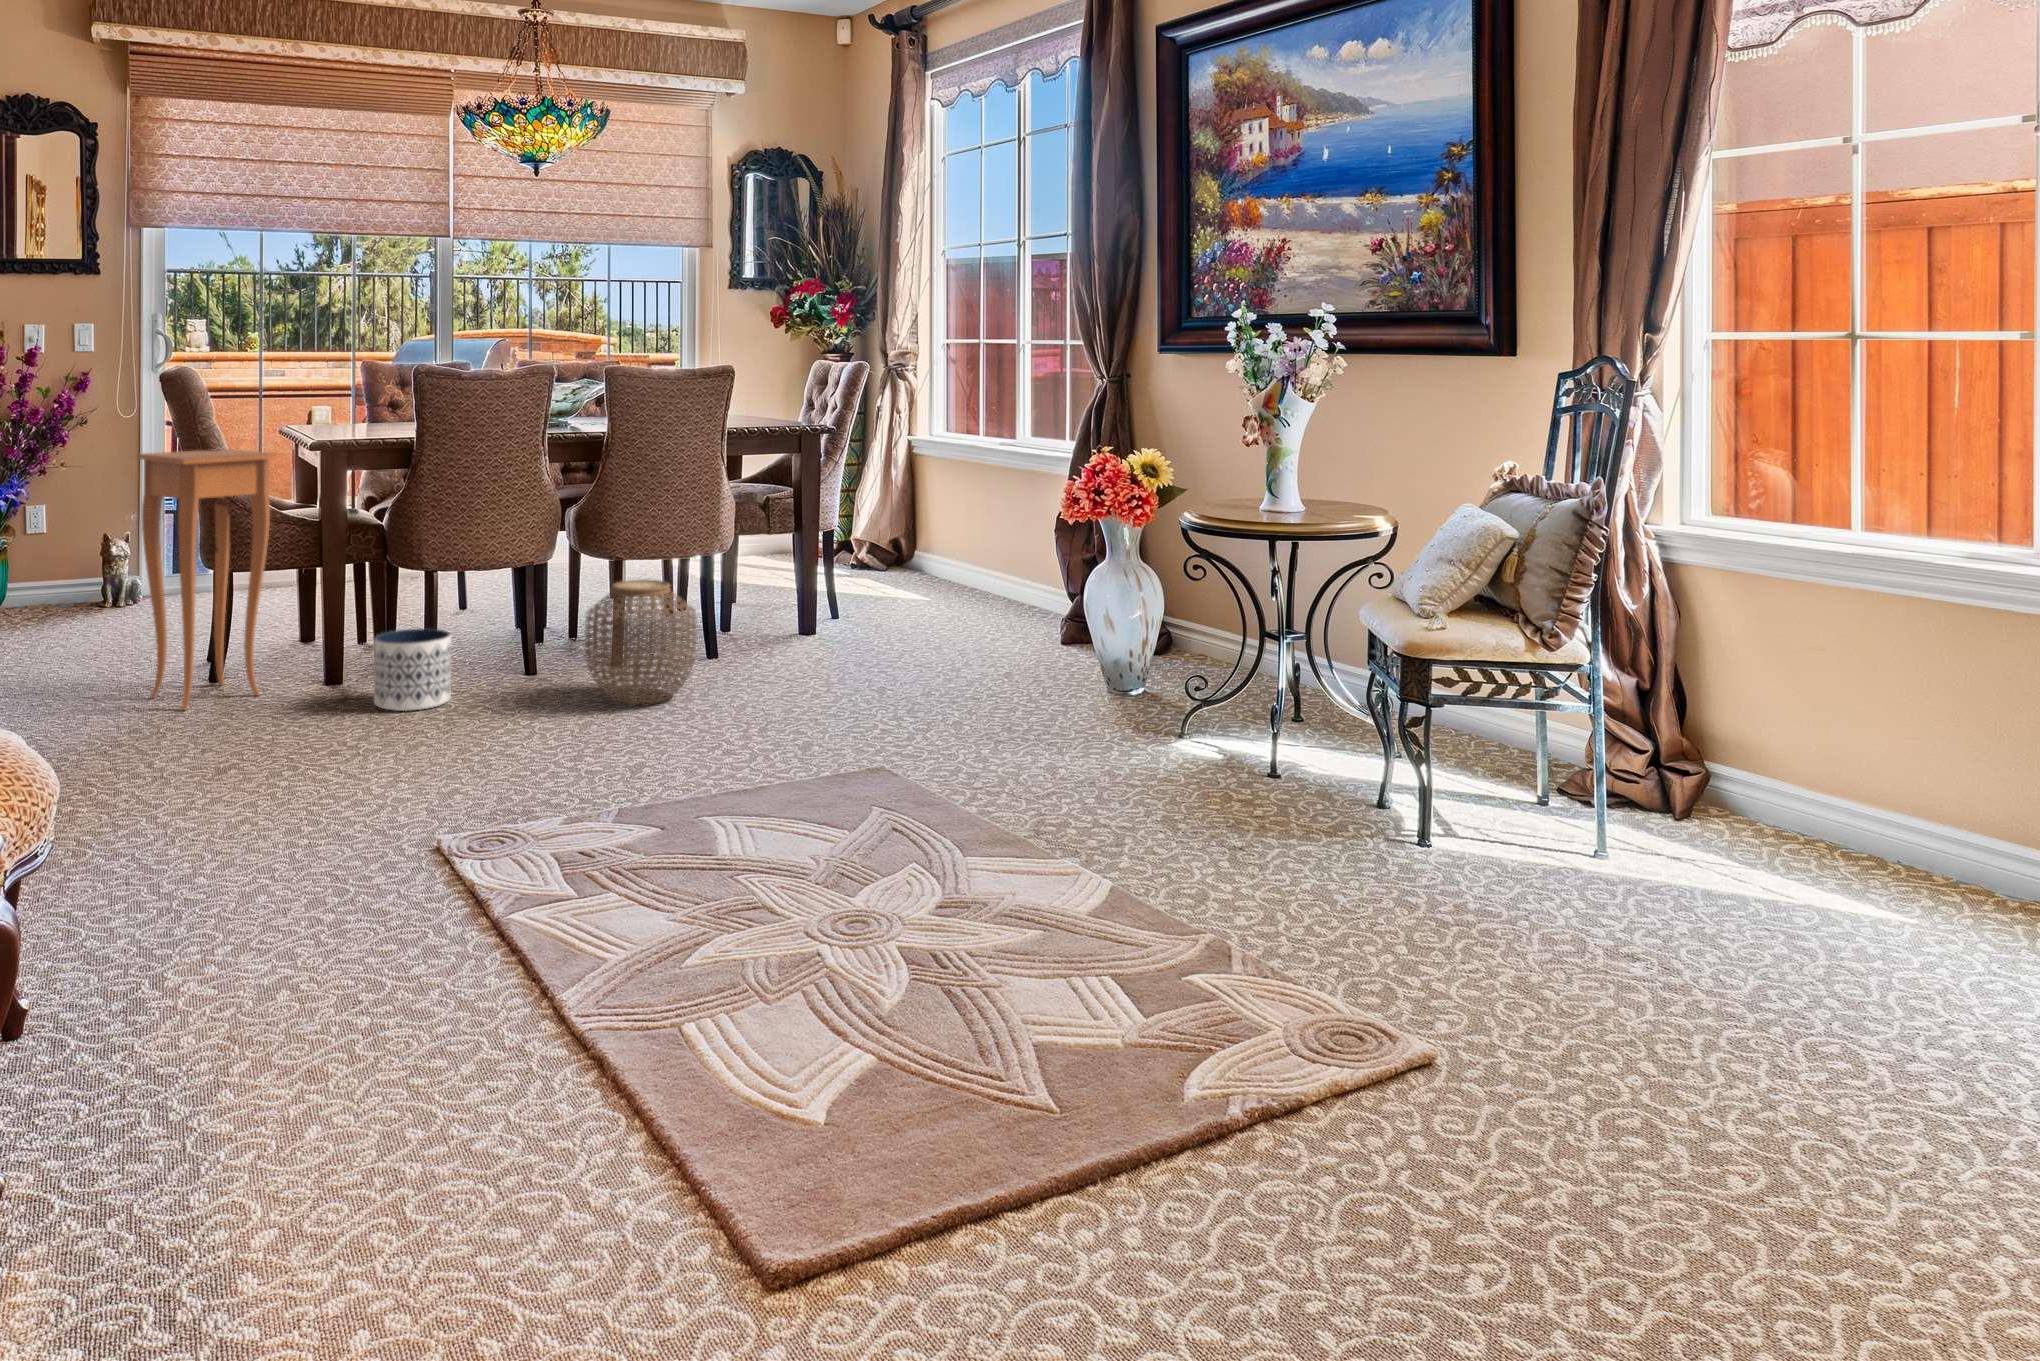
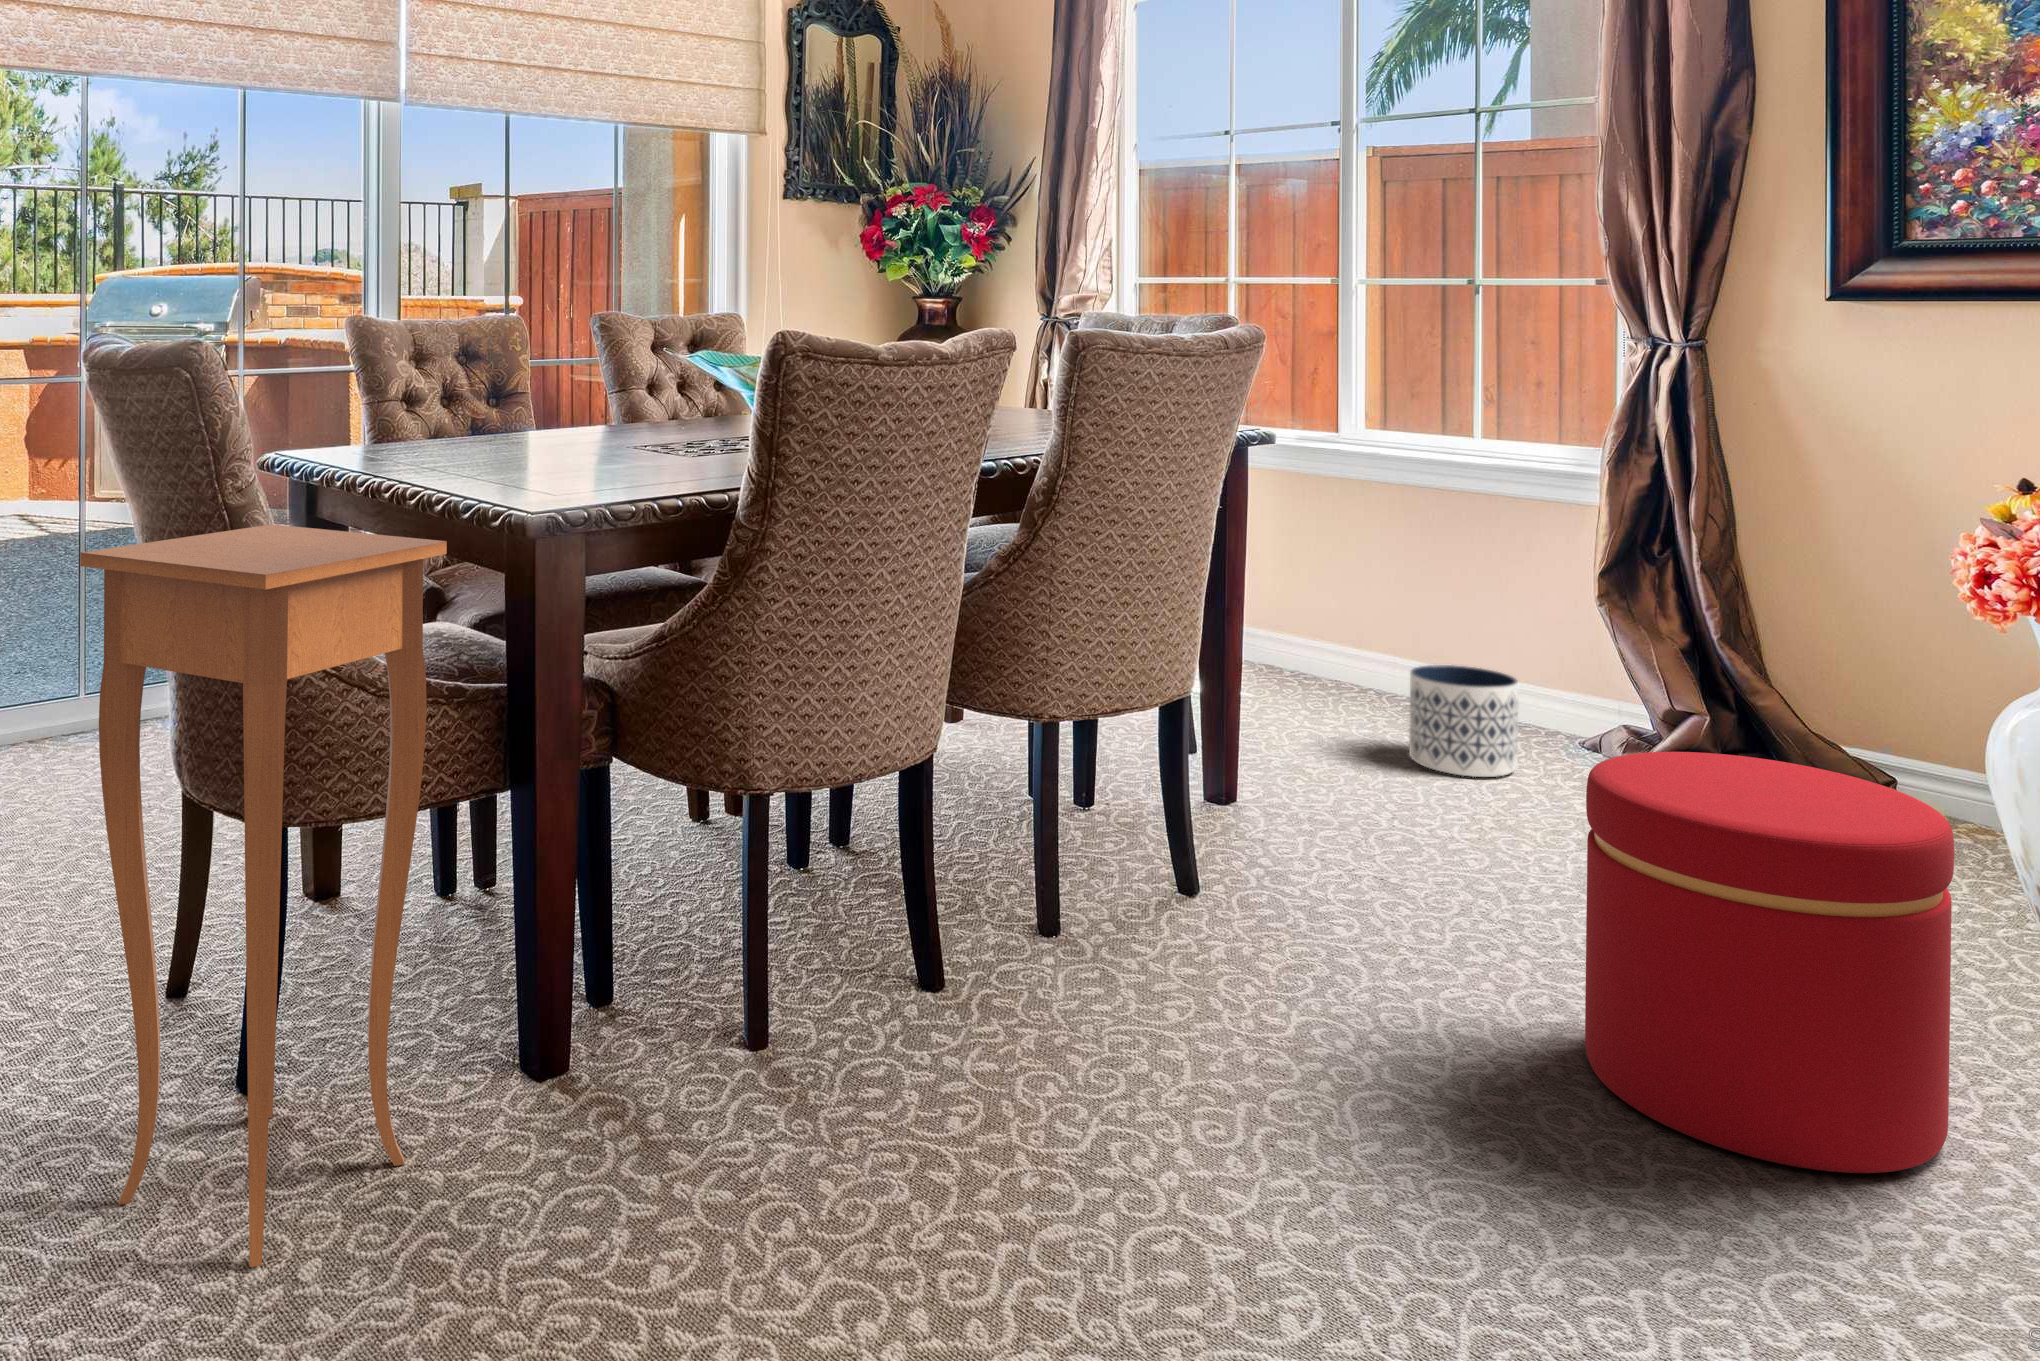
ottoman: none [758,562,890,720] -> present [1585,752,1954,1173]
woven basket: present [585,580,696,705] -> none [1192,812,1470,1133]
planter: present [374,629,451,711] -> present [1409,665,1518,777]

